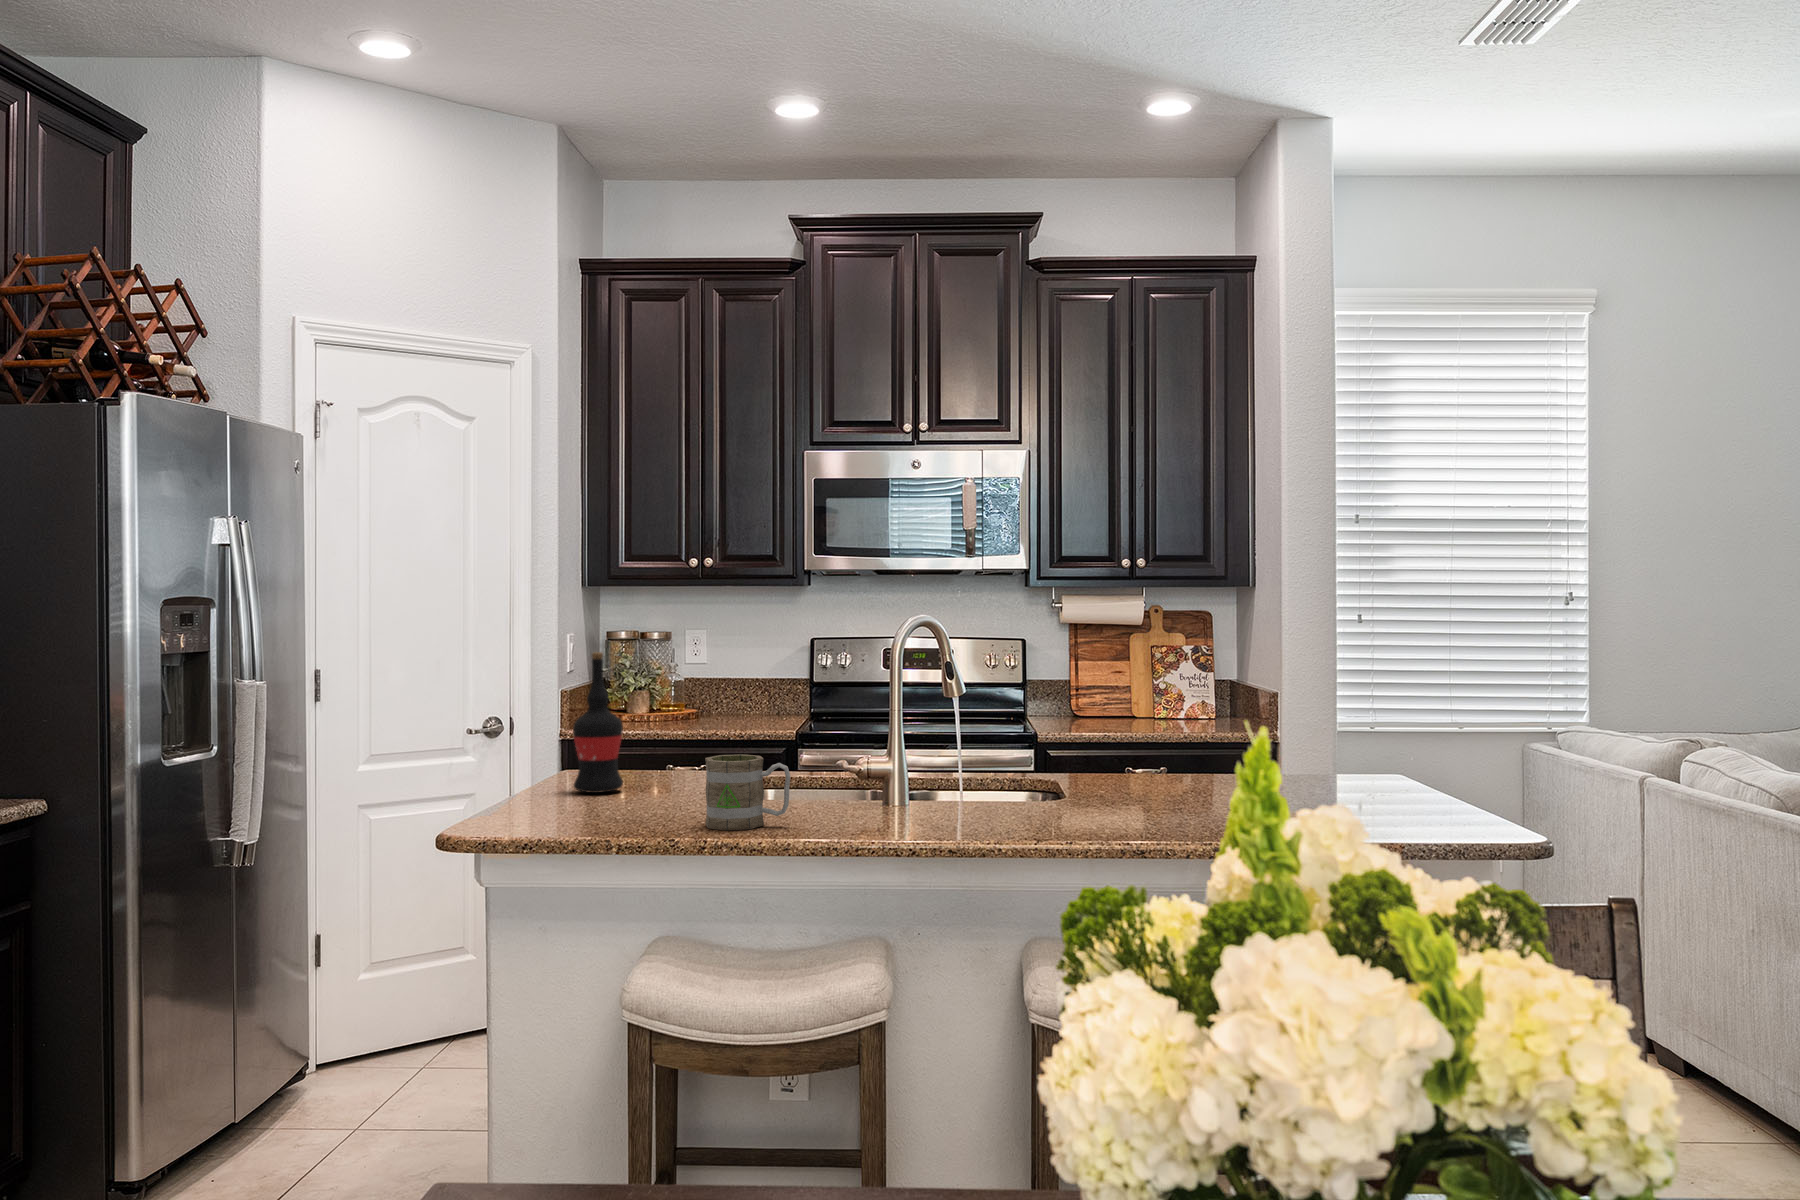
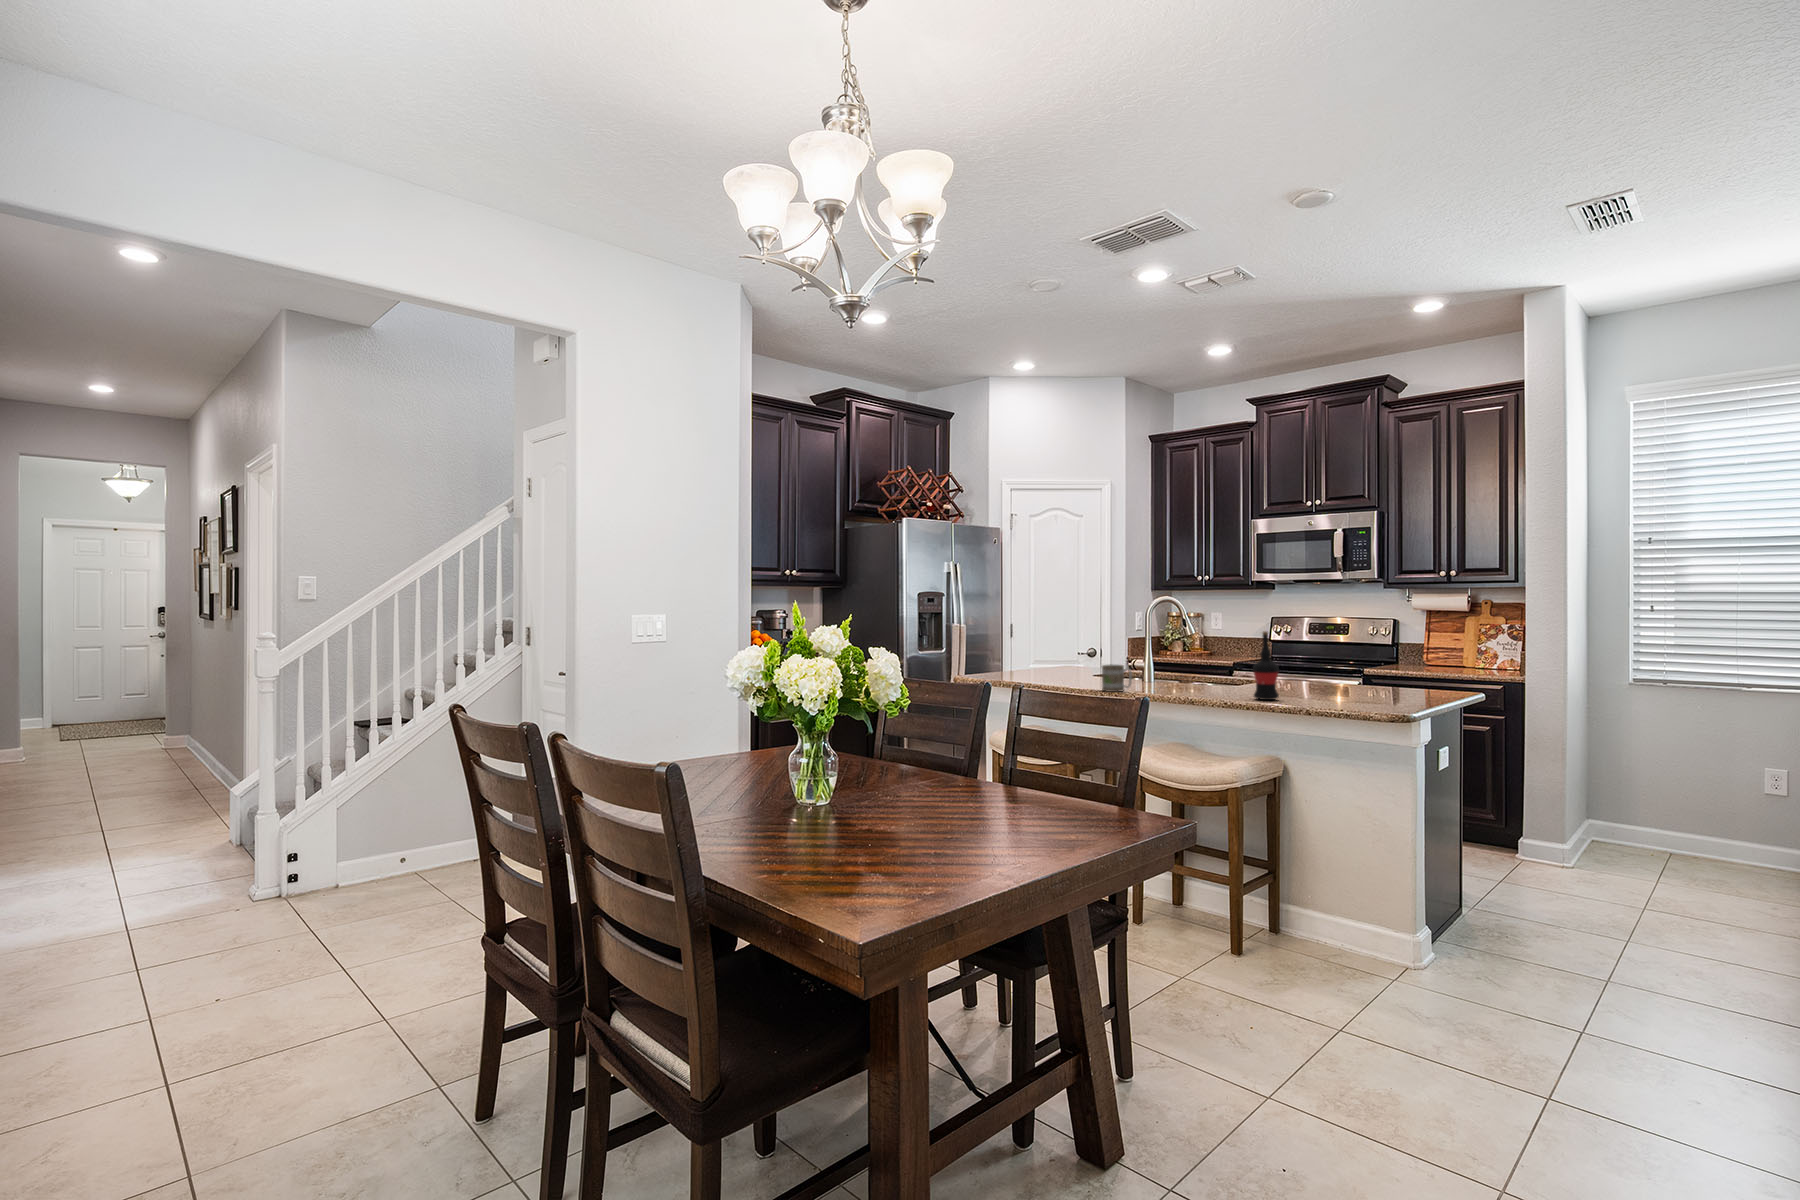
wine bottle: present [573,652,623,793] -> present [1253,631,1279,700]

